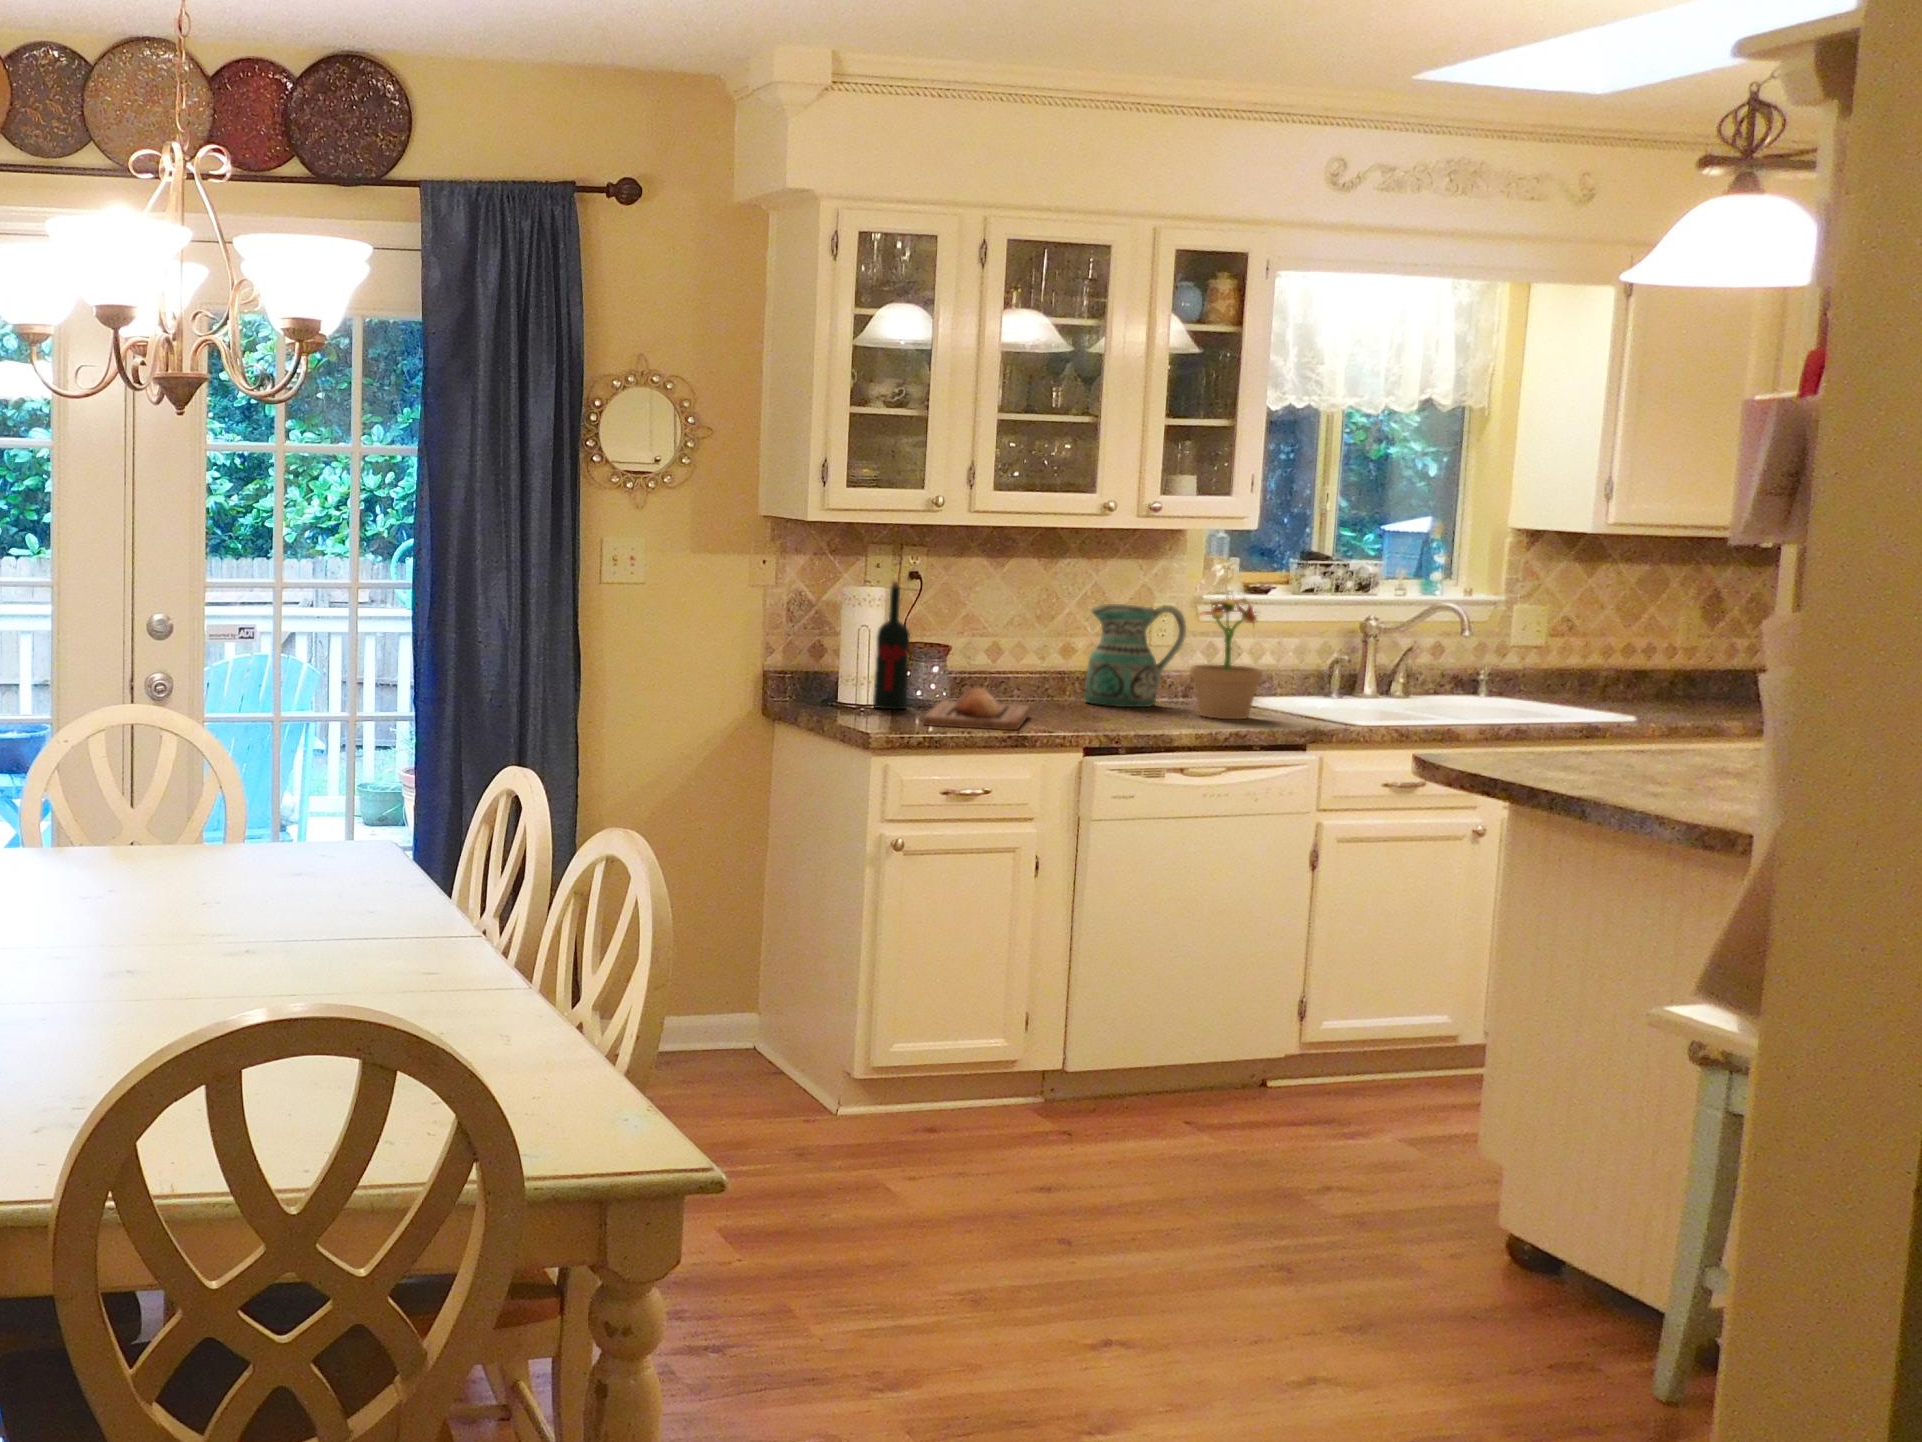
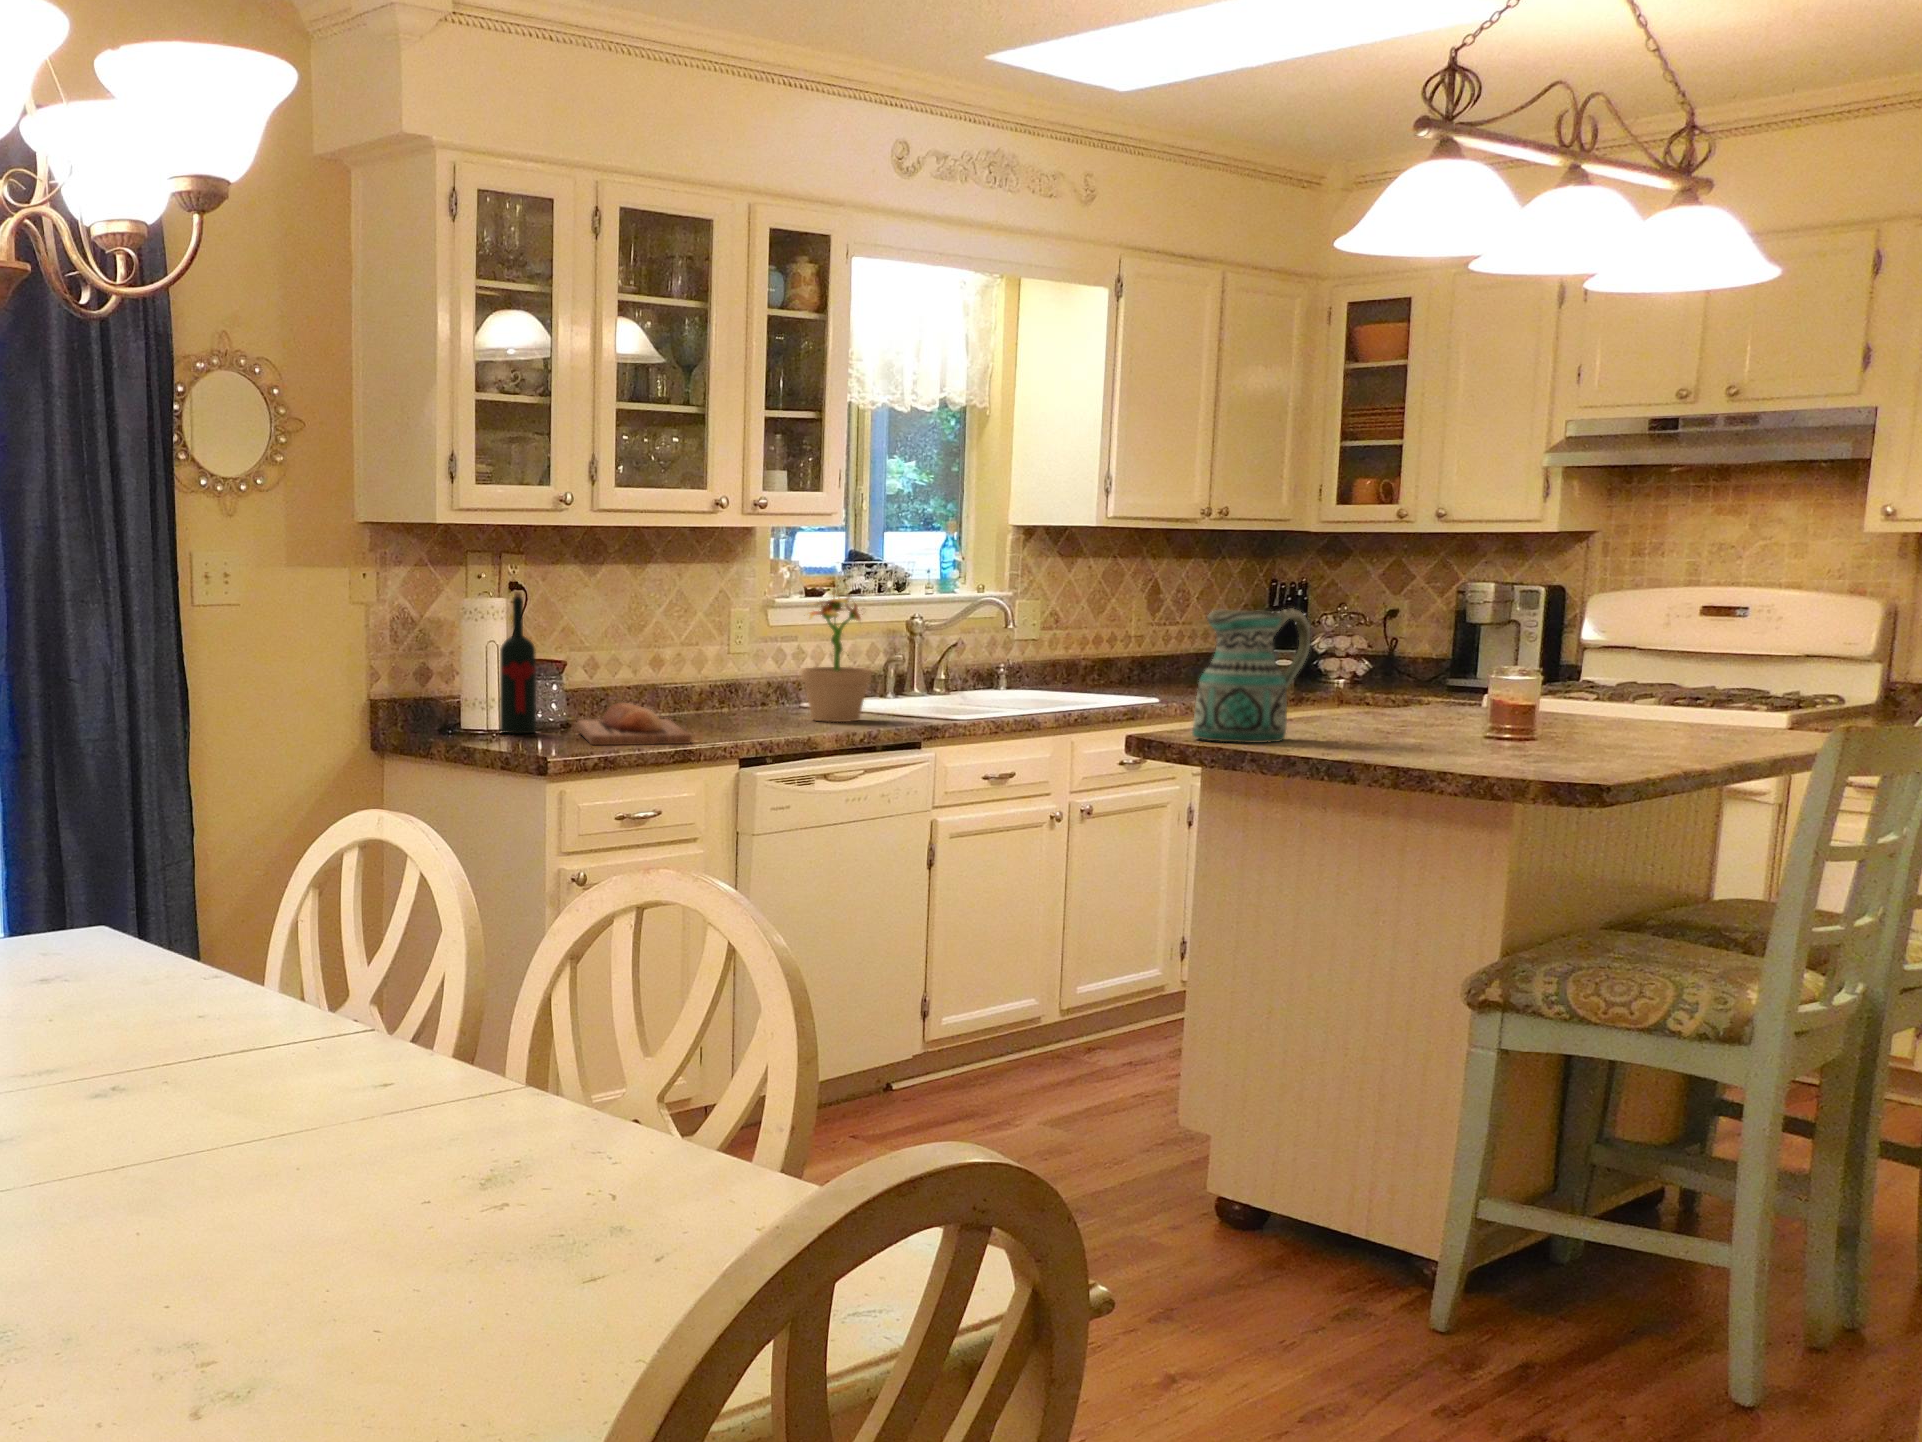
ceramic pitcher: present [1084,604,1186,707] -> present [1193,608,1310,743]

